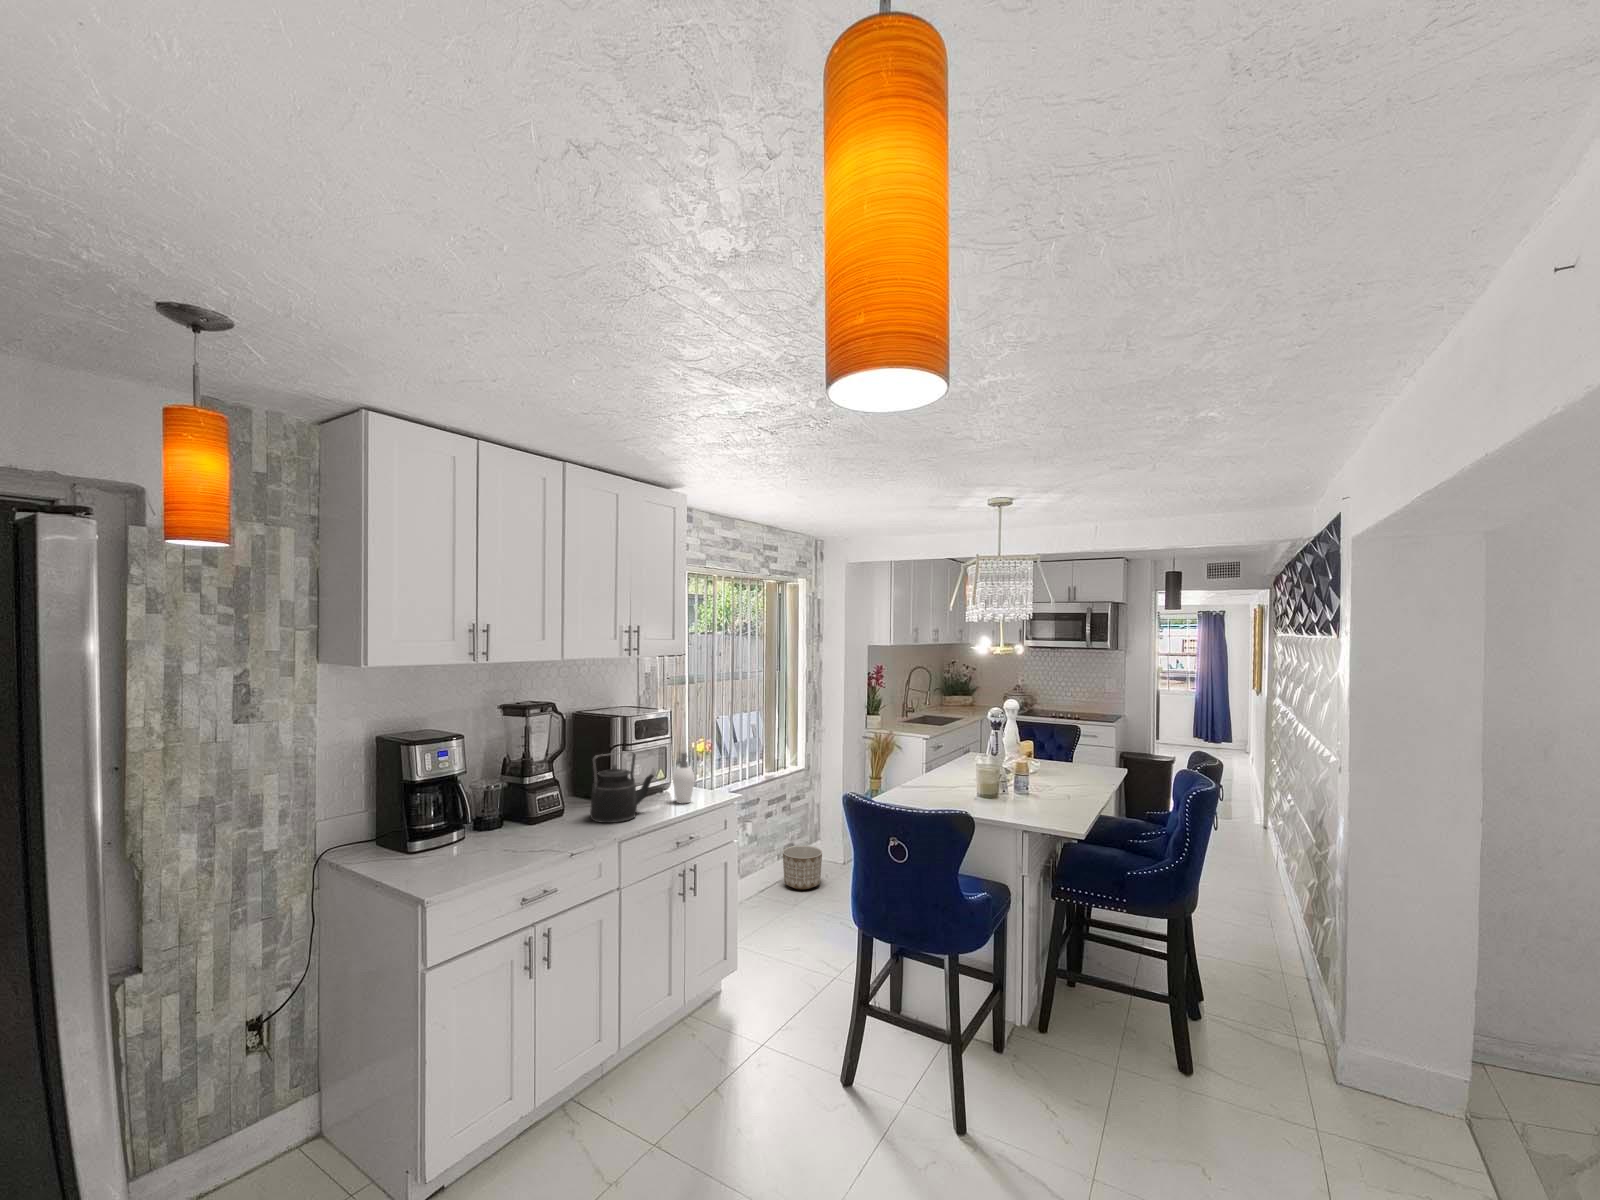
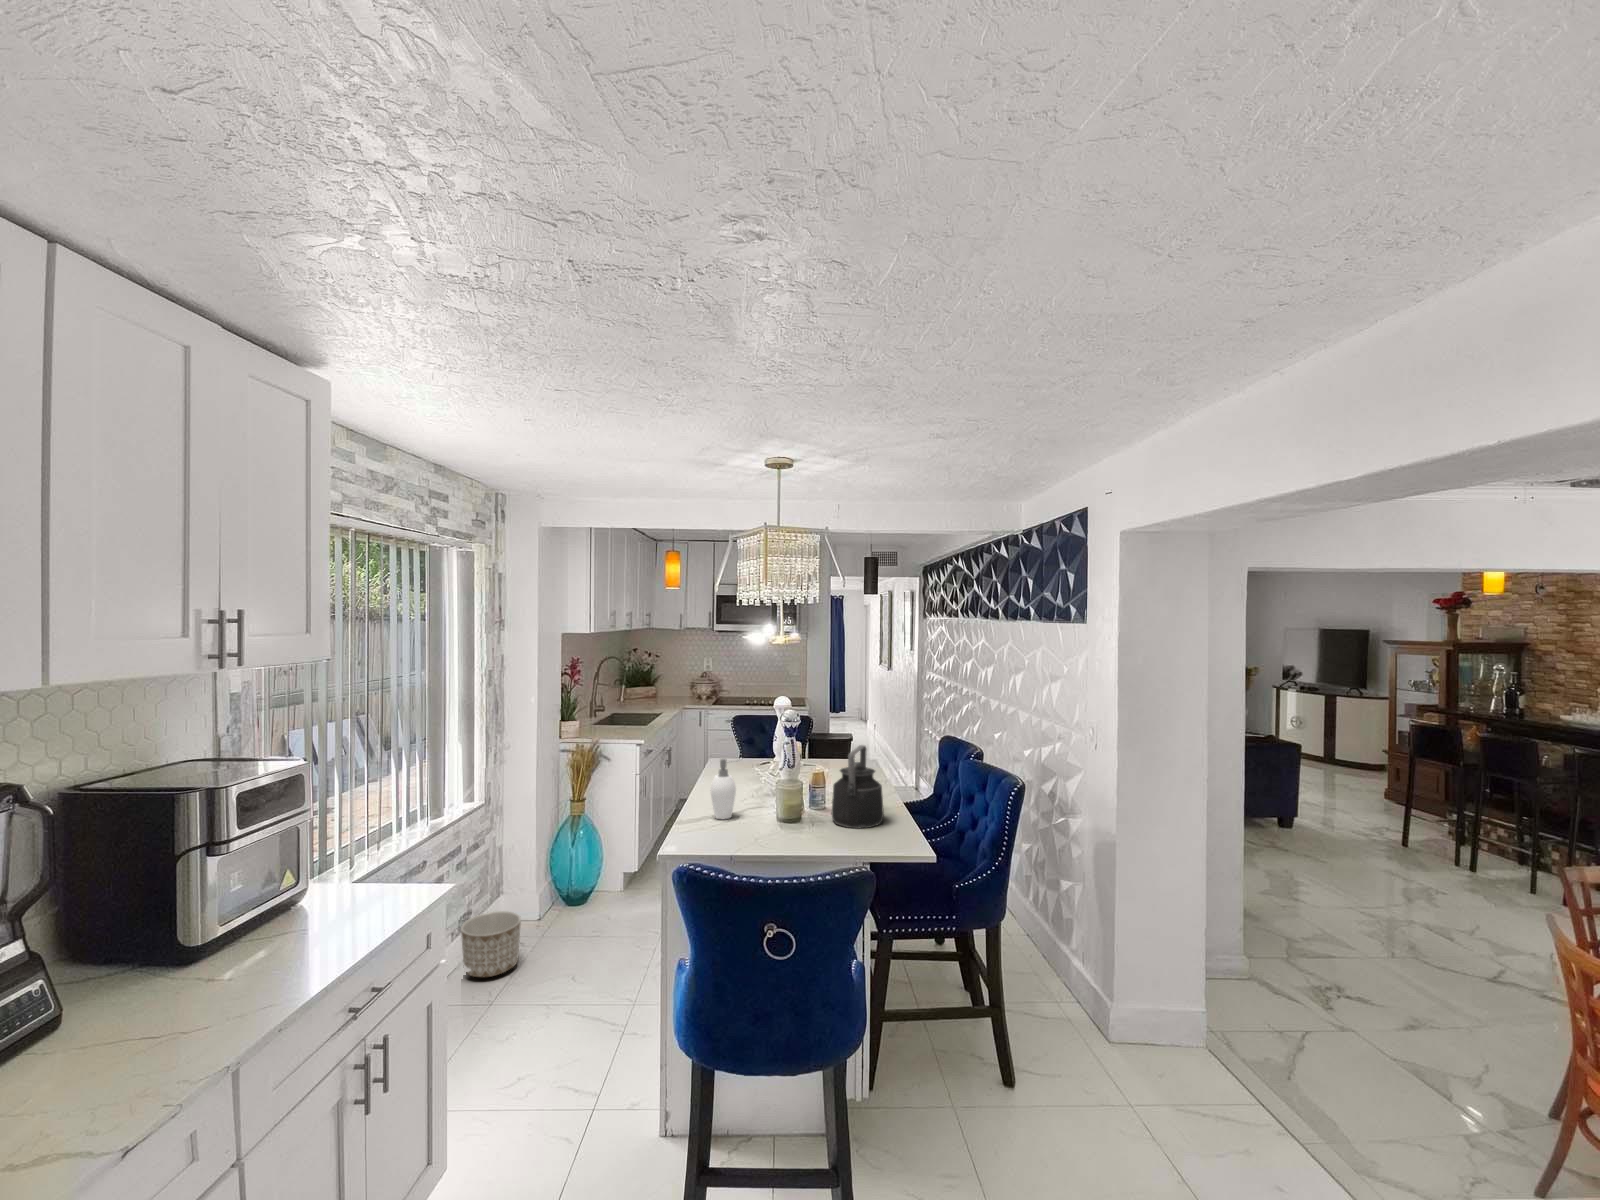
kettle: present [590,751,654,823] -> present [831,745,884,829]
soap dispenser: present [673,752,695,803] -> present [710,758,736,819]

